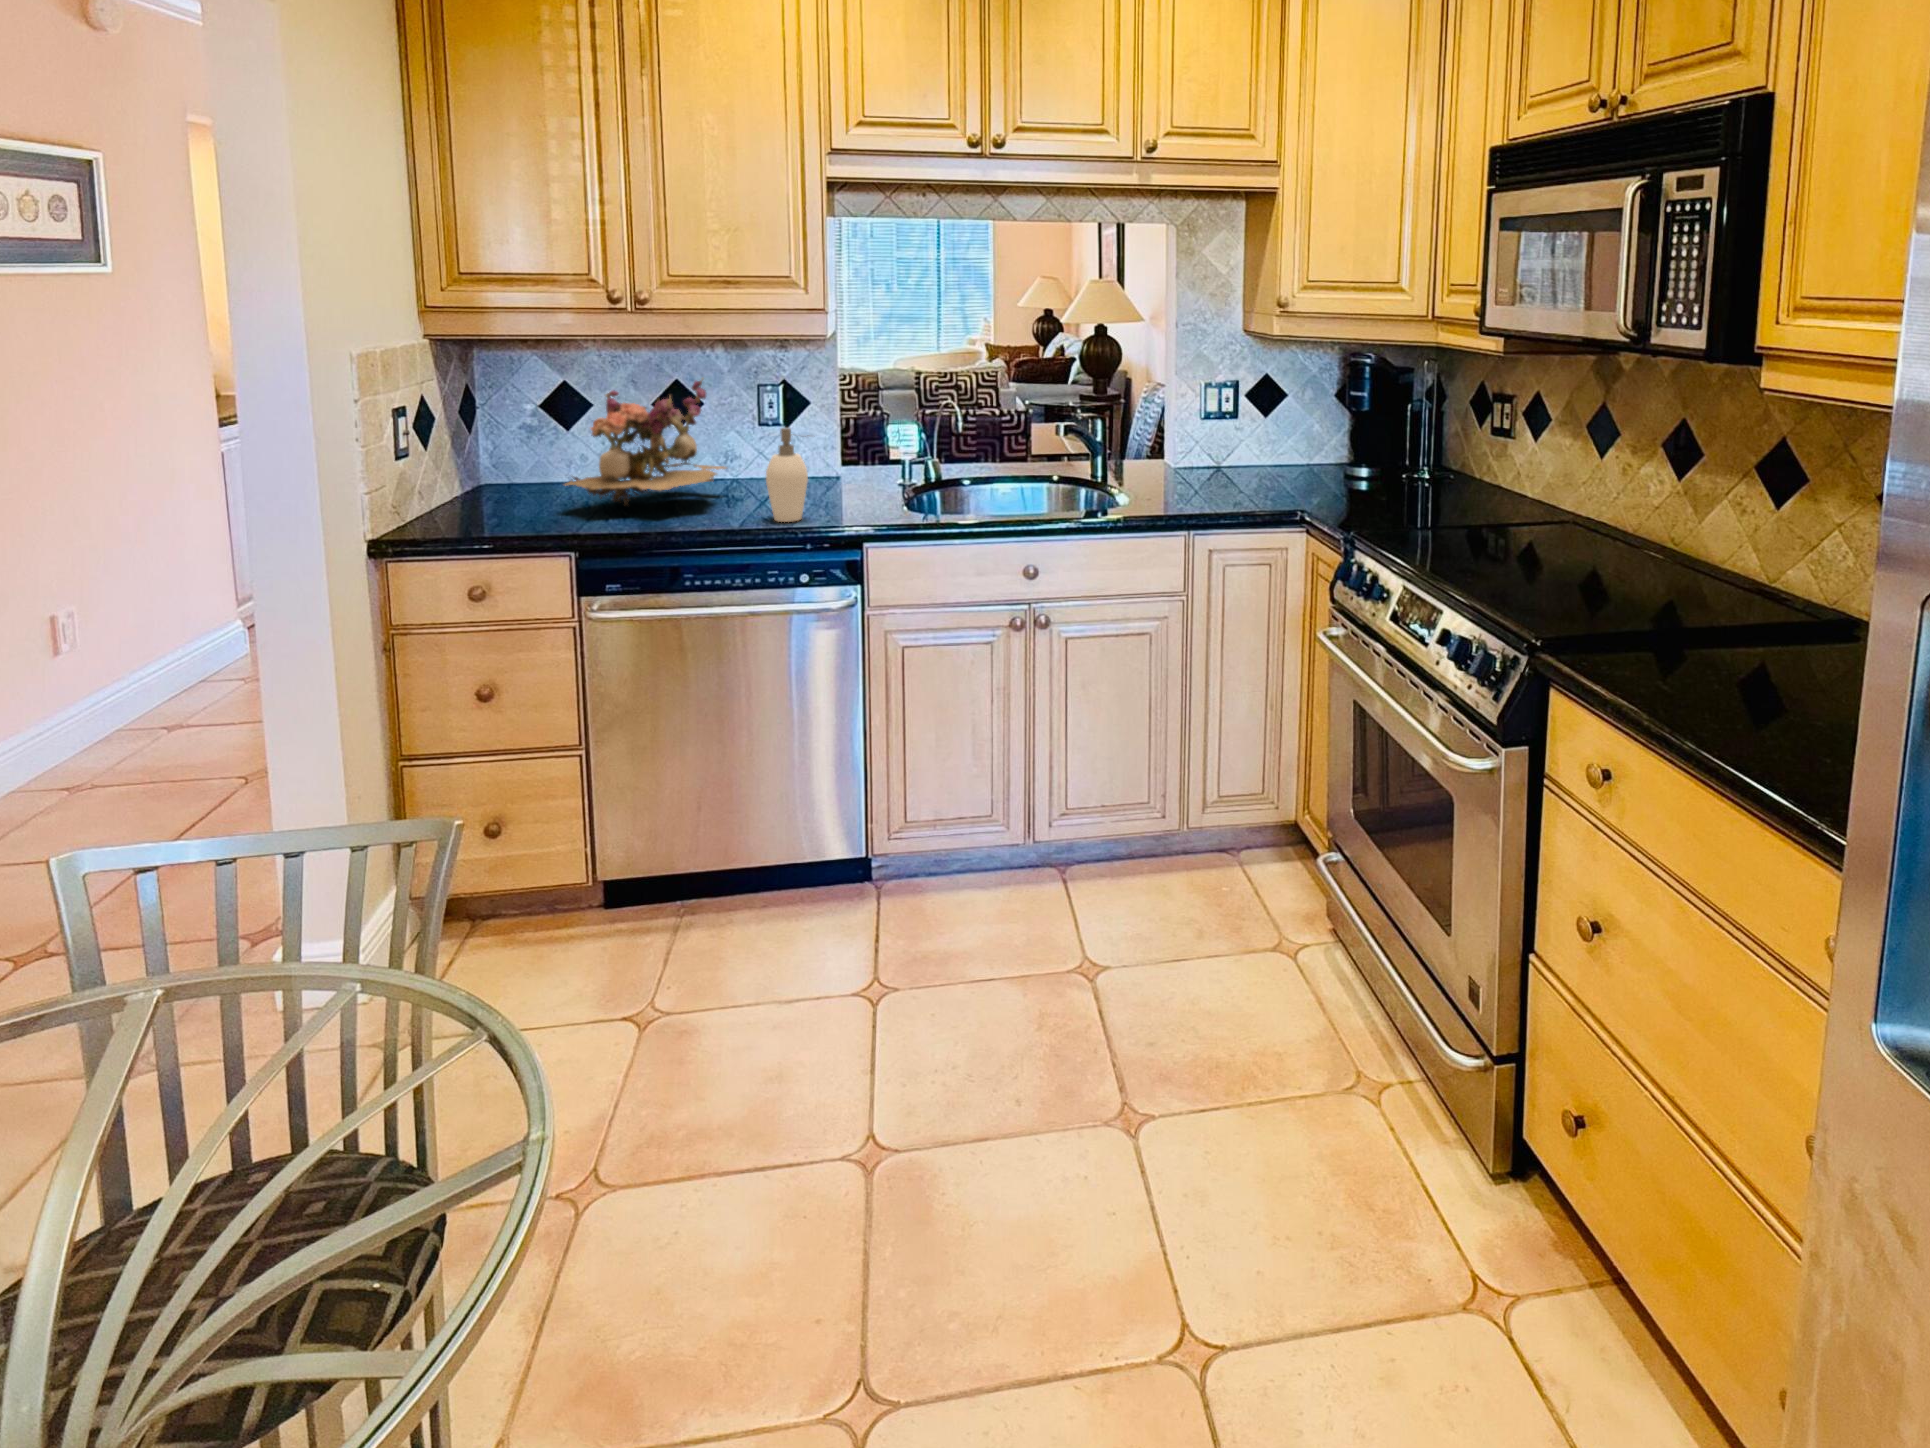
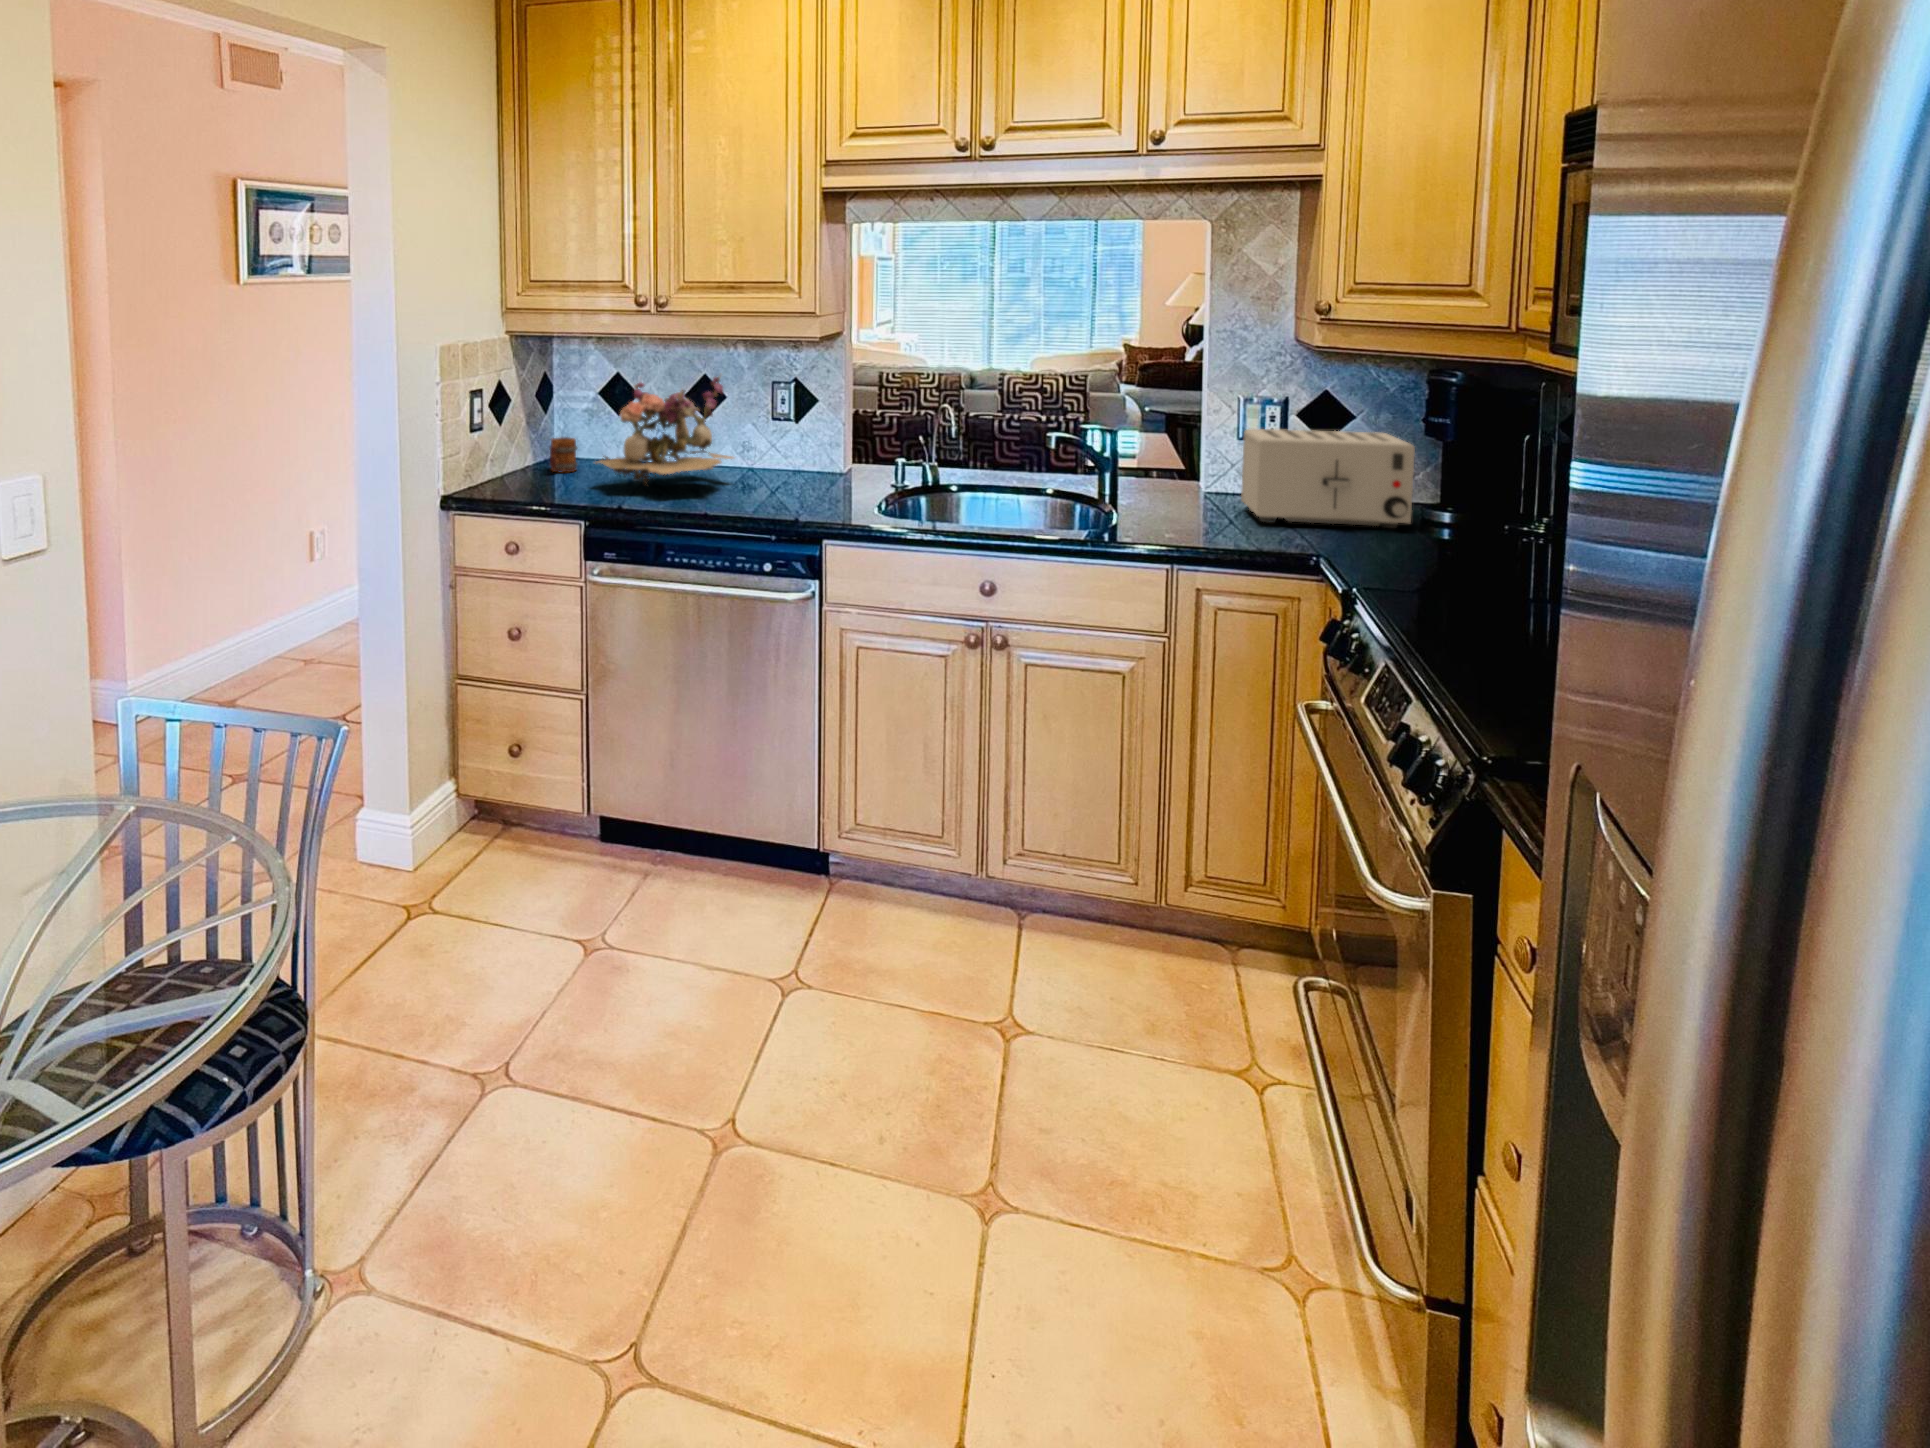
toaster: none [1213,404,1350,487] -> present [1241,429,1415,528]
soap dispenser: present [766,428,808,522] -> none [750,424,792,513]
mug: none [488,459,526,501] -> present [550,437,577,472]

